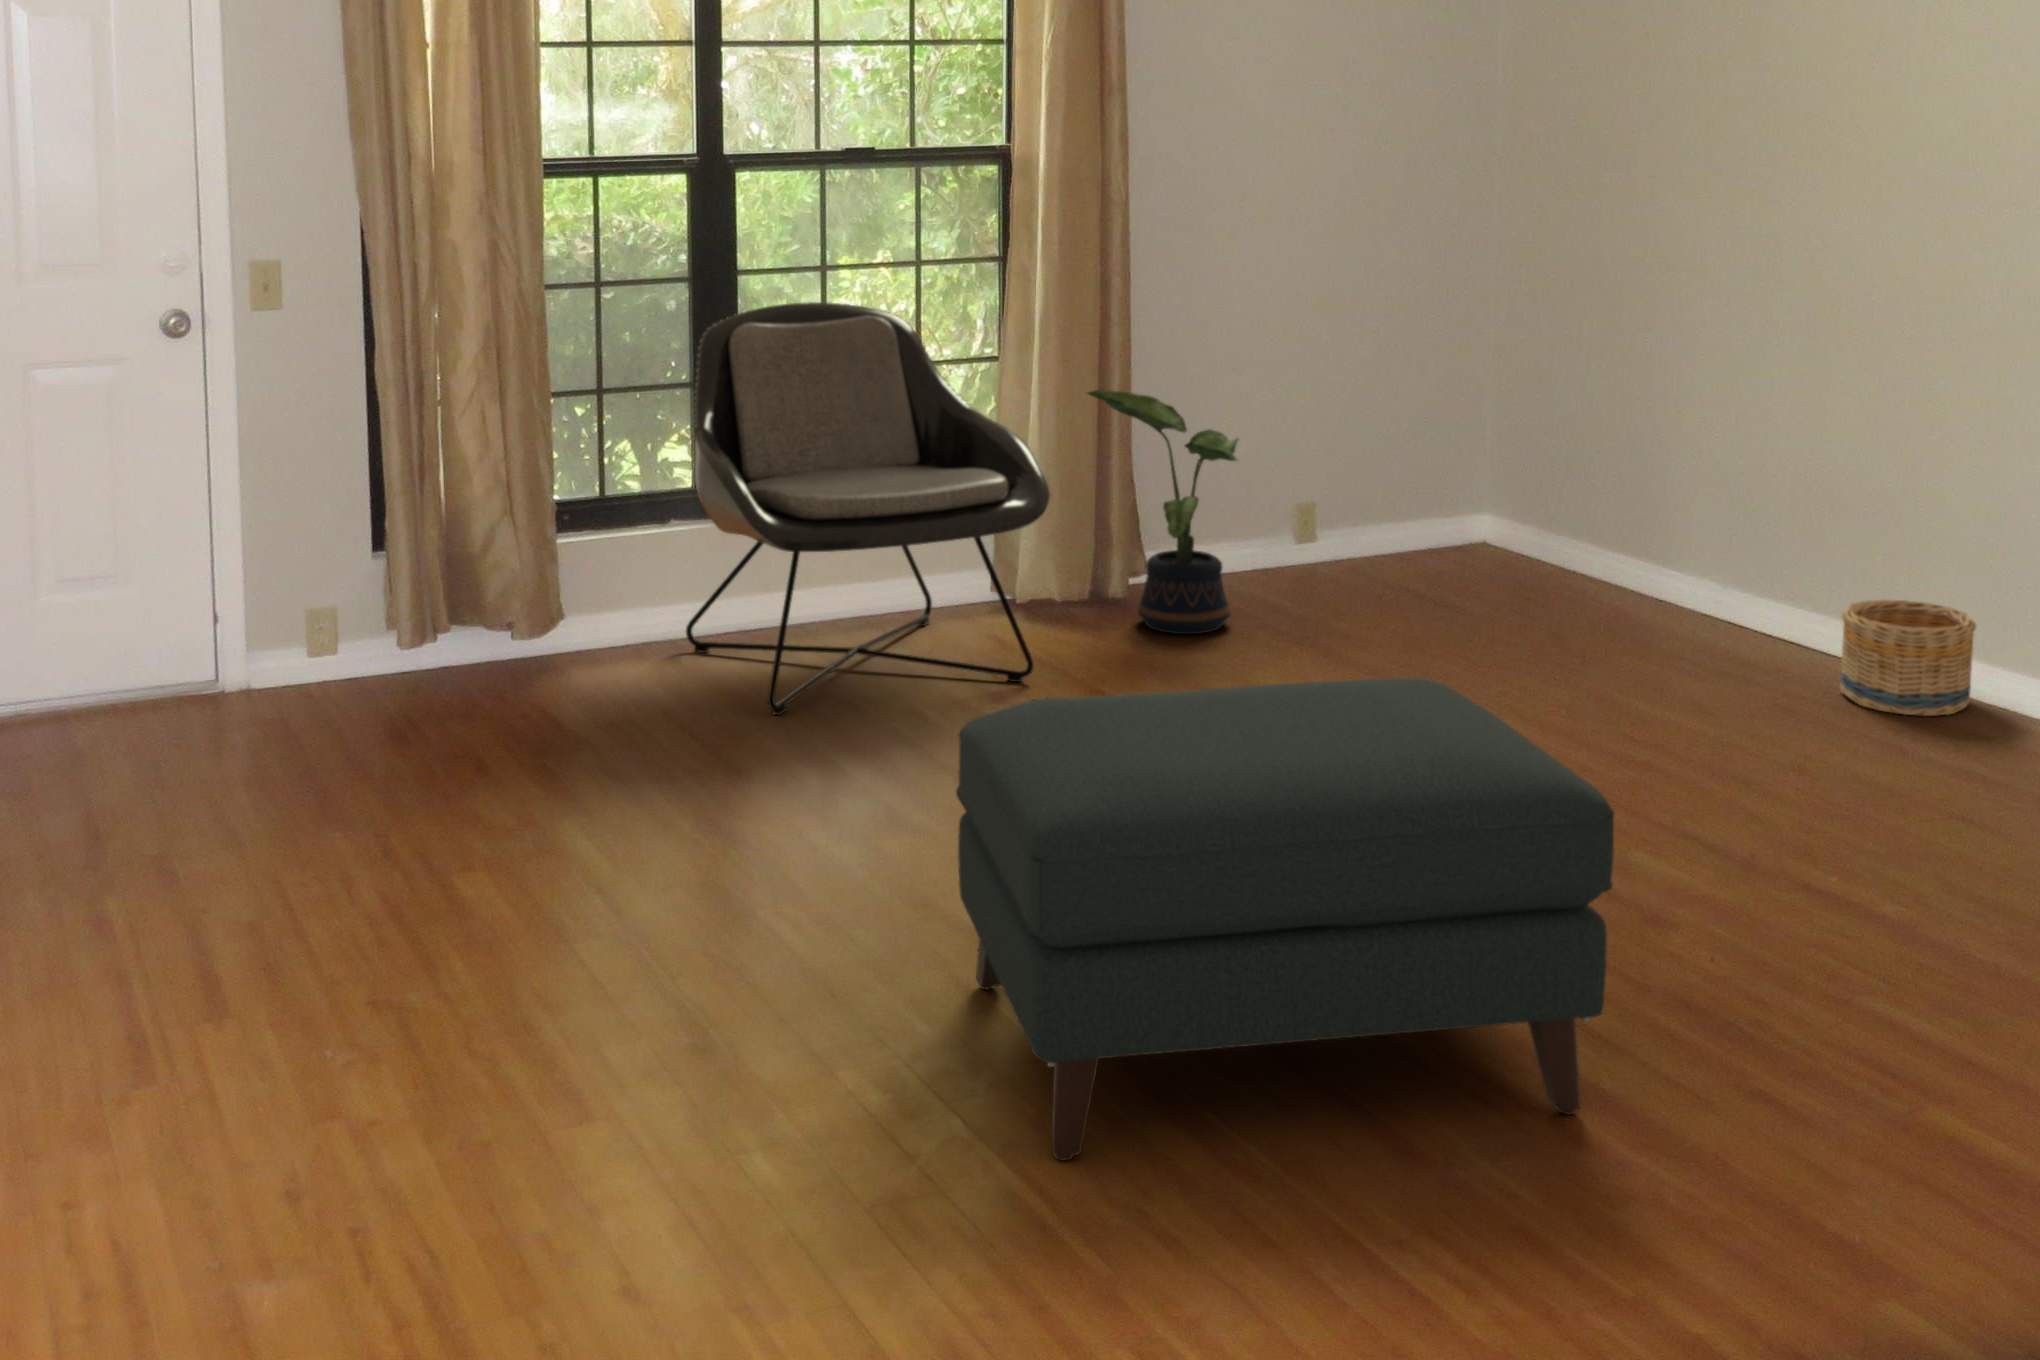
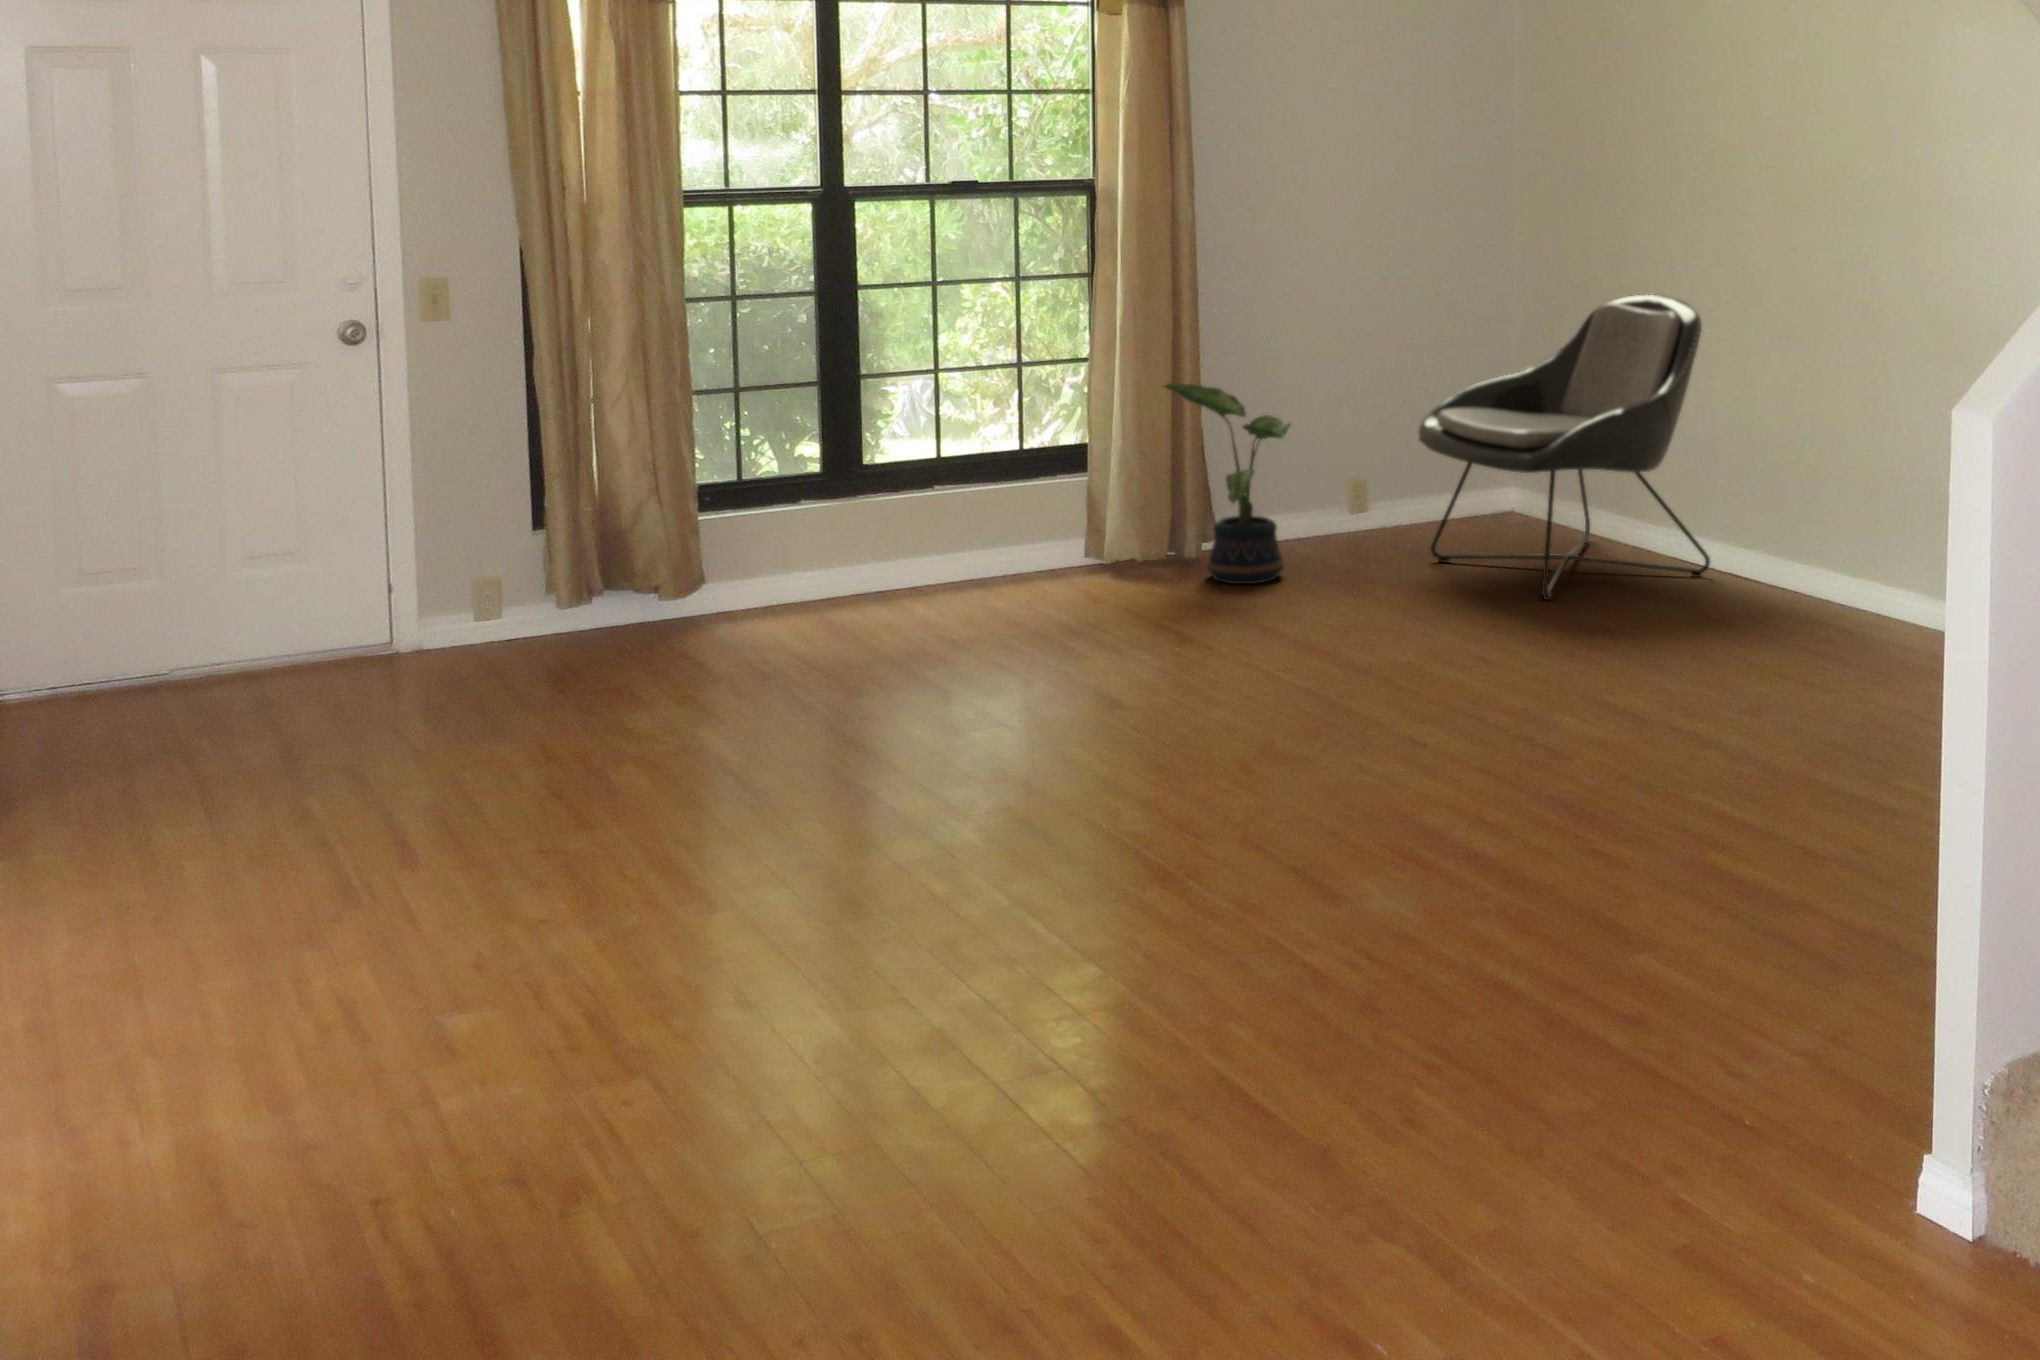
lounge chair: present [686,302,1050,715] -> present [1417,294,1710,600]
basket: present [1840,600,1976,716] -> none [1749,534,1846,620]
ottoman: present [956,678,1614,1161] -> none [1011,575,1474,916]

